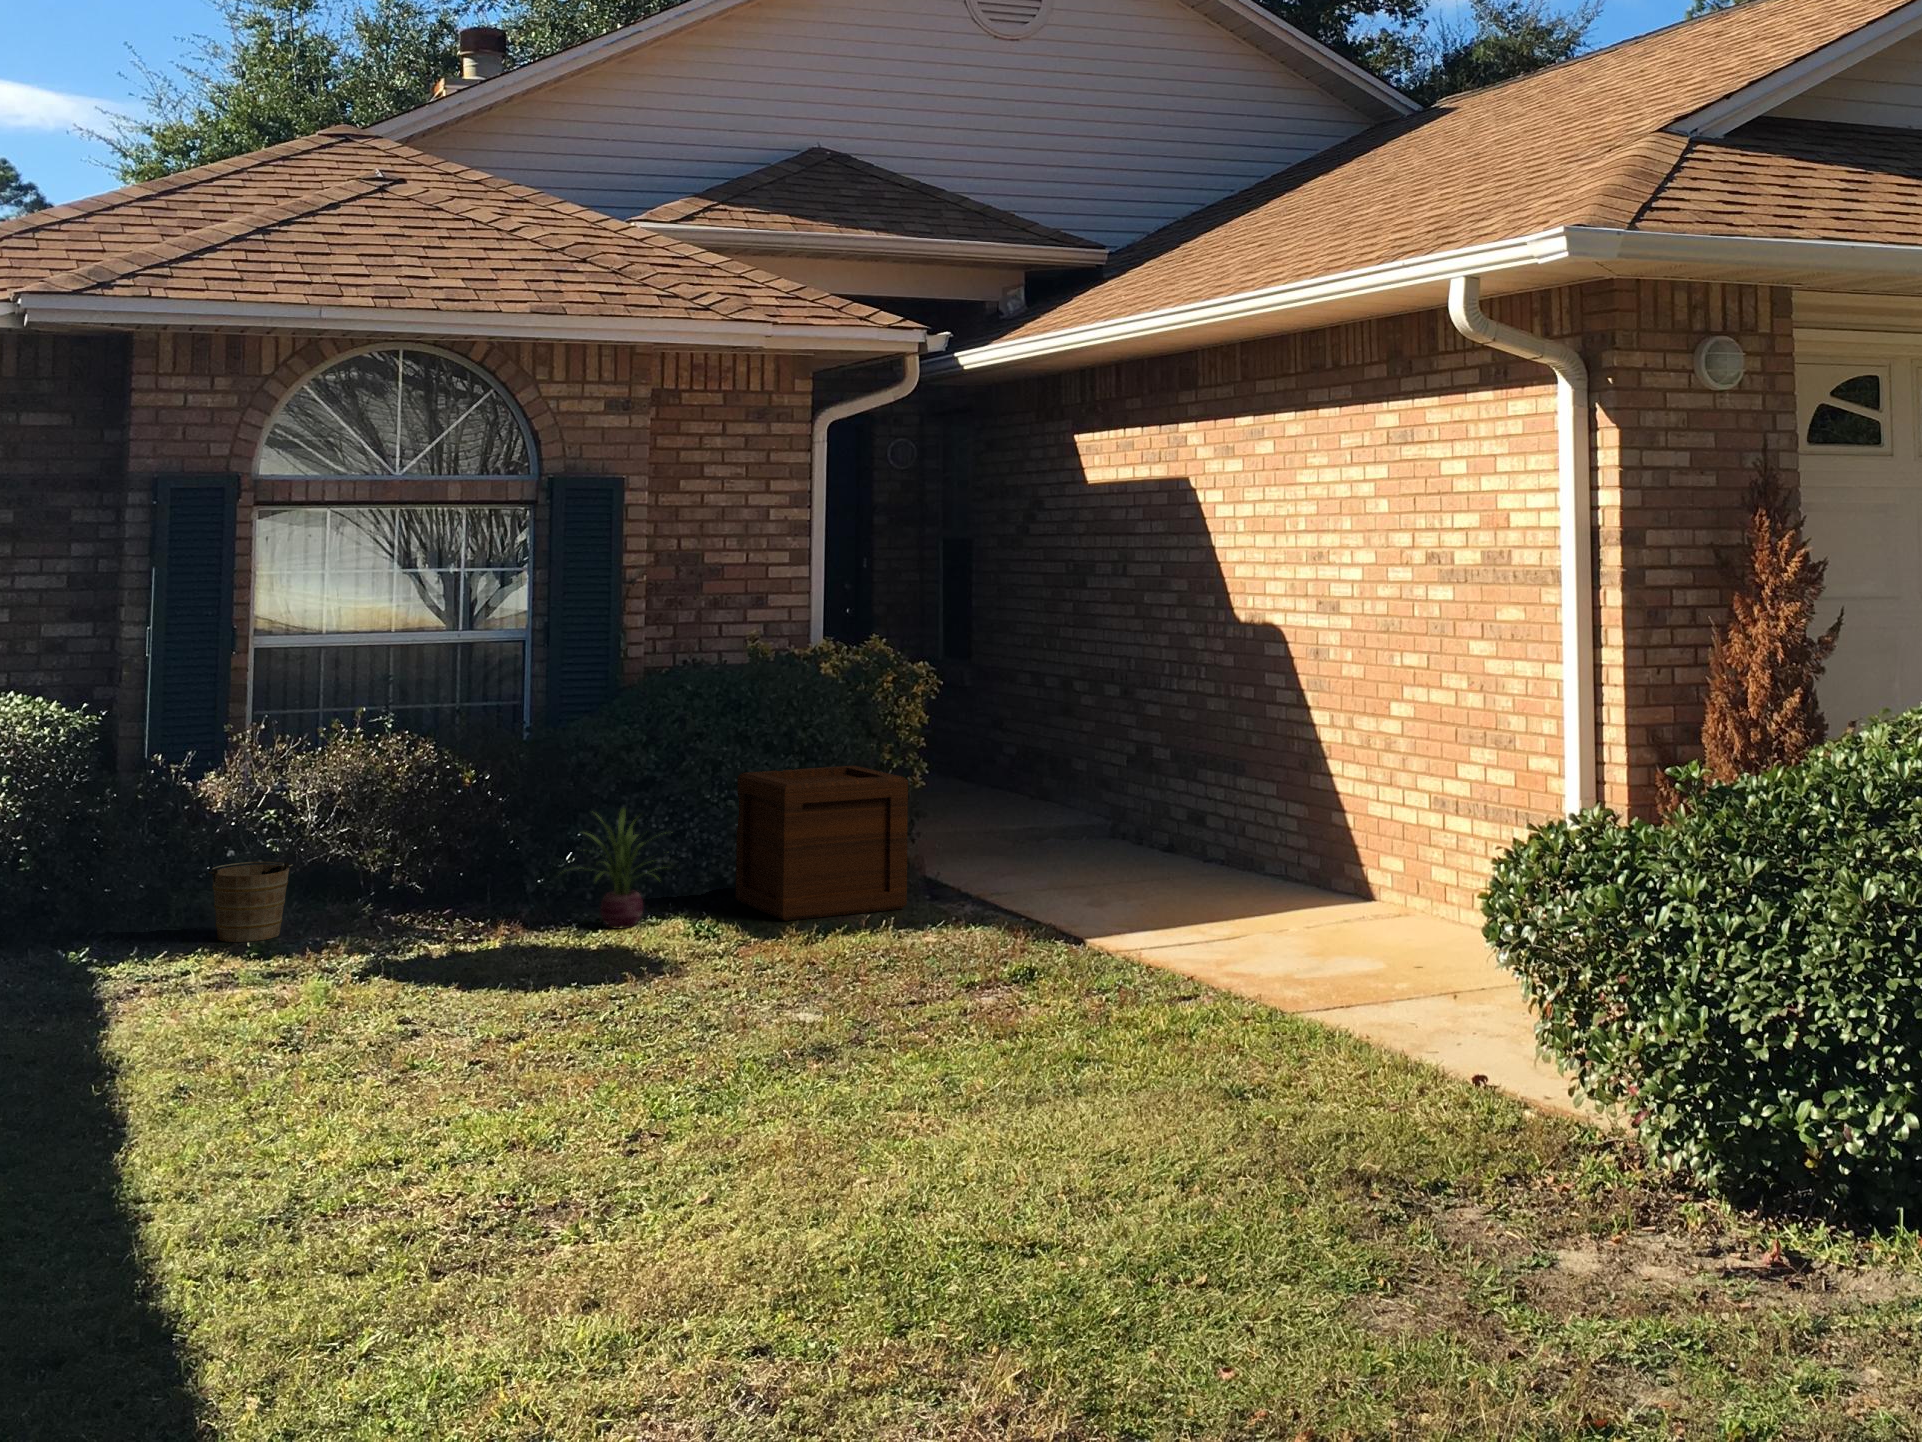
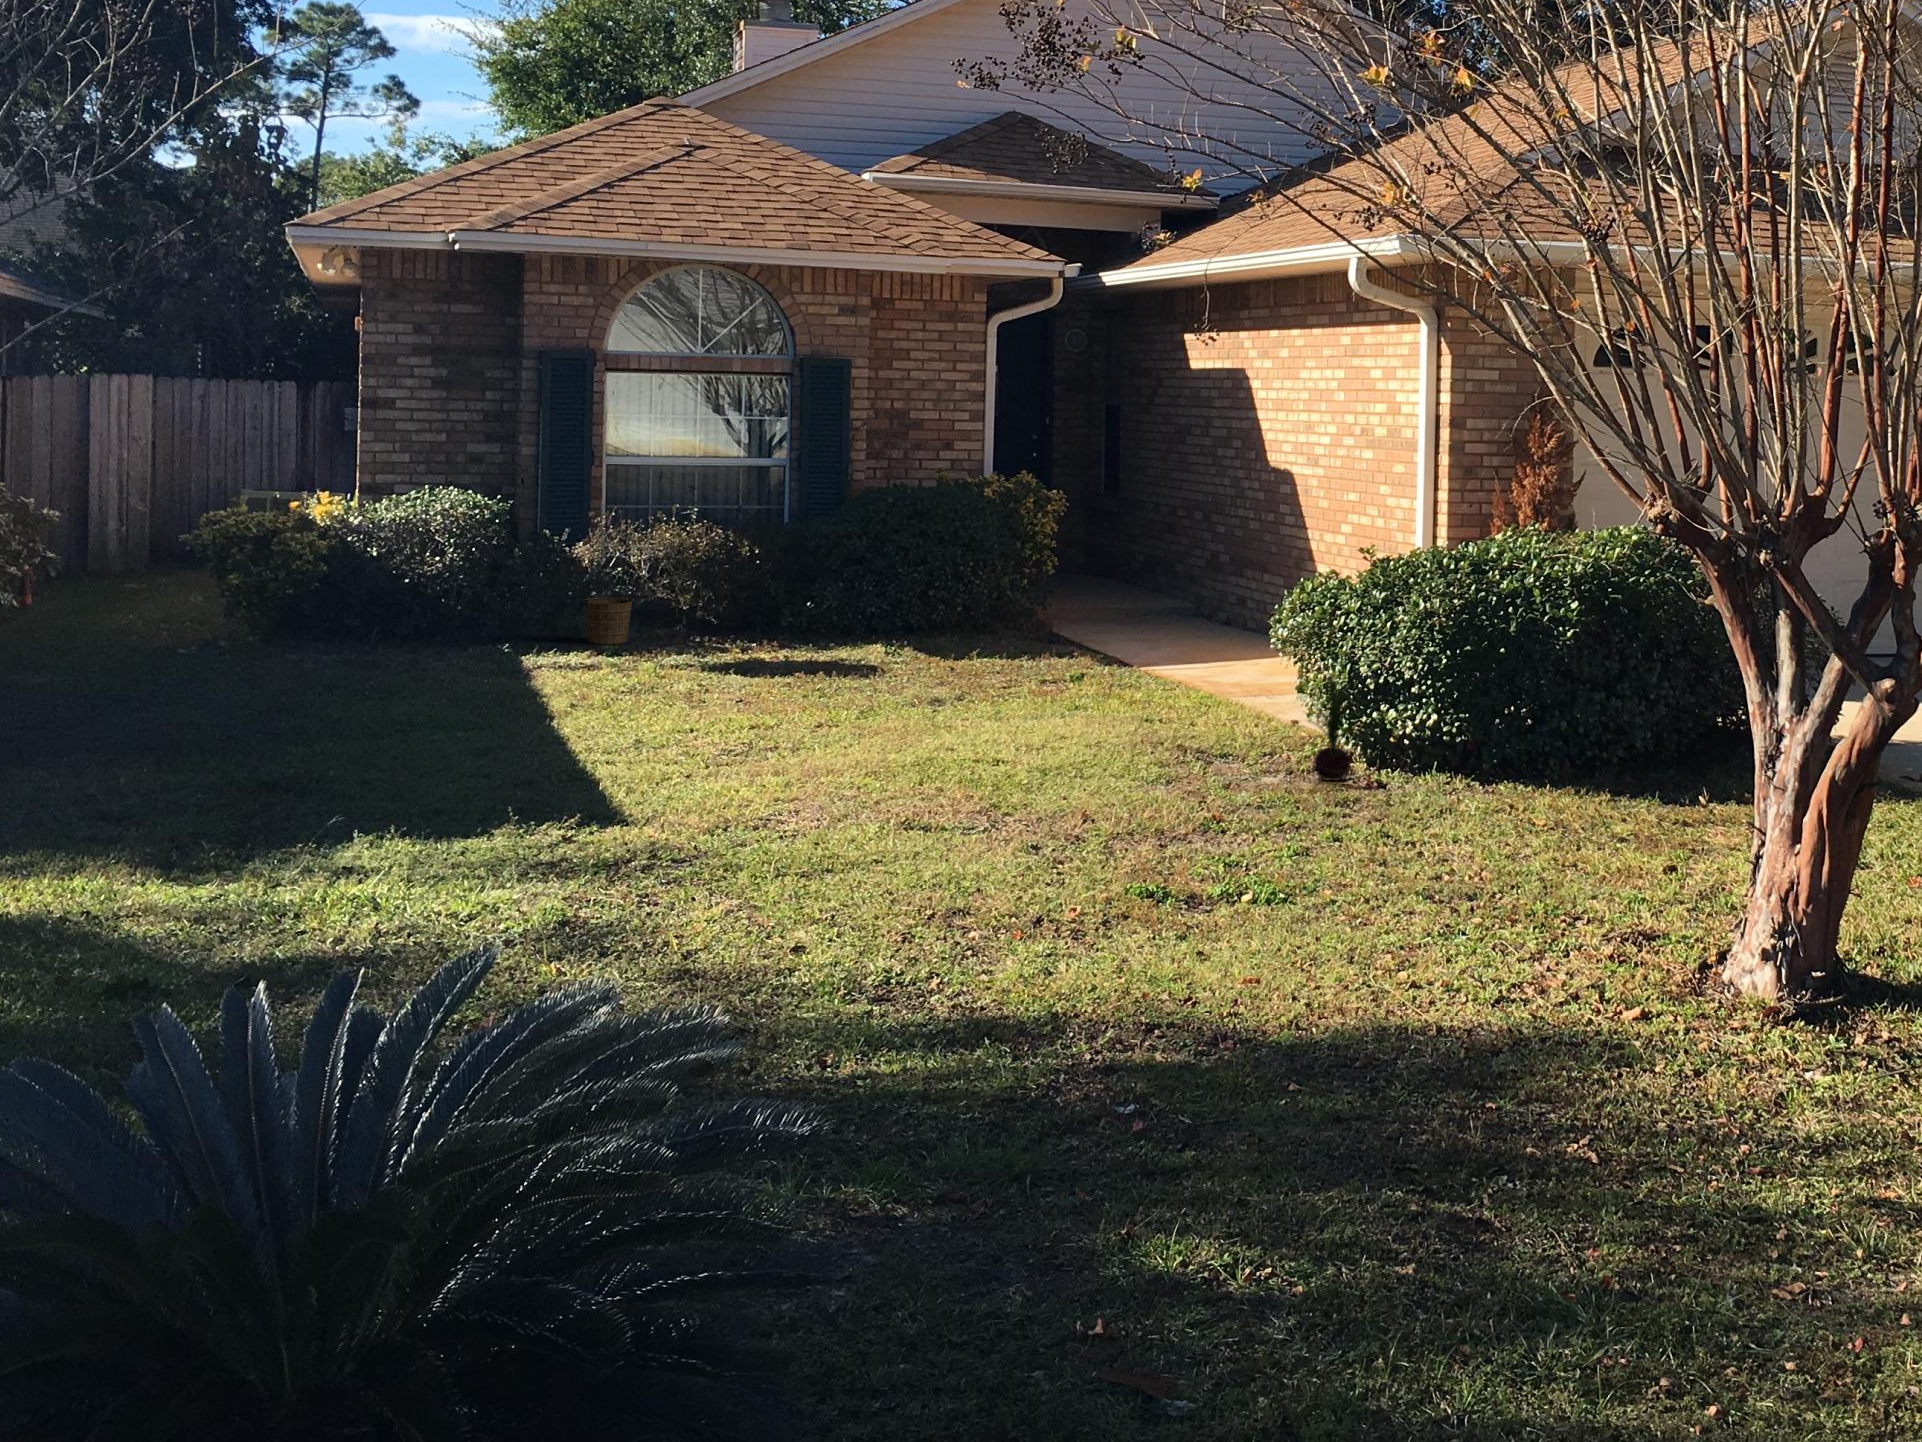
wooden crate: present [736,765,908,921] -> none [916,554,1025,647]
decorative plant: present [566,808,659,929] -> present [1313,675,1376,781]

